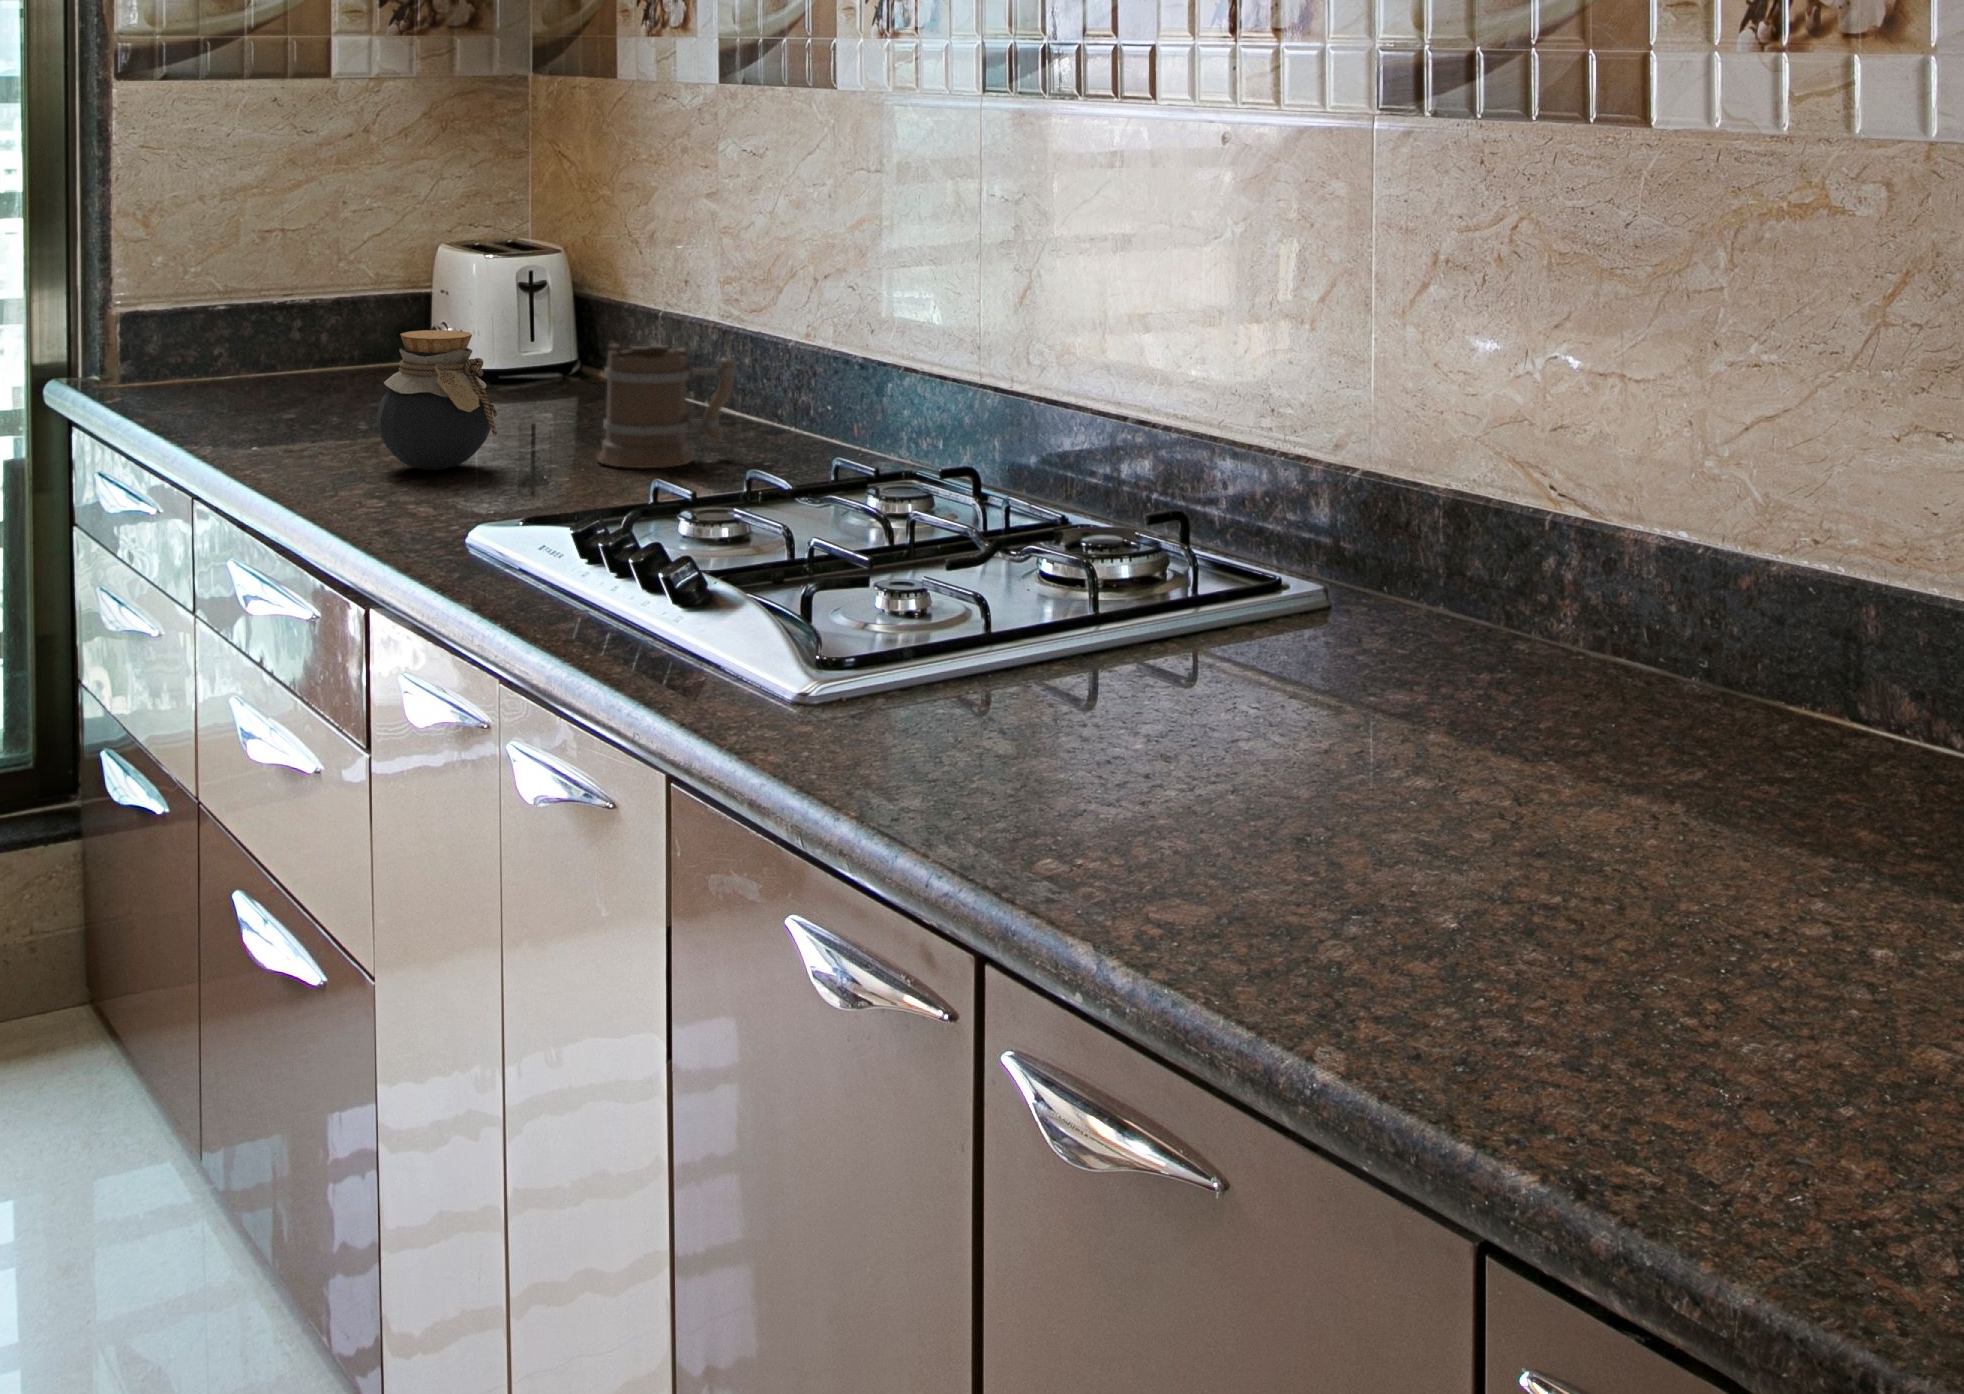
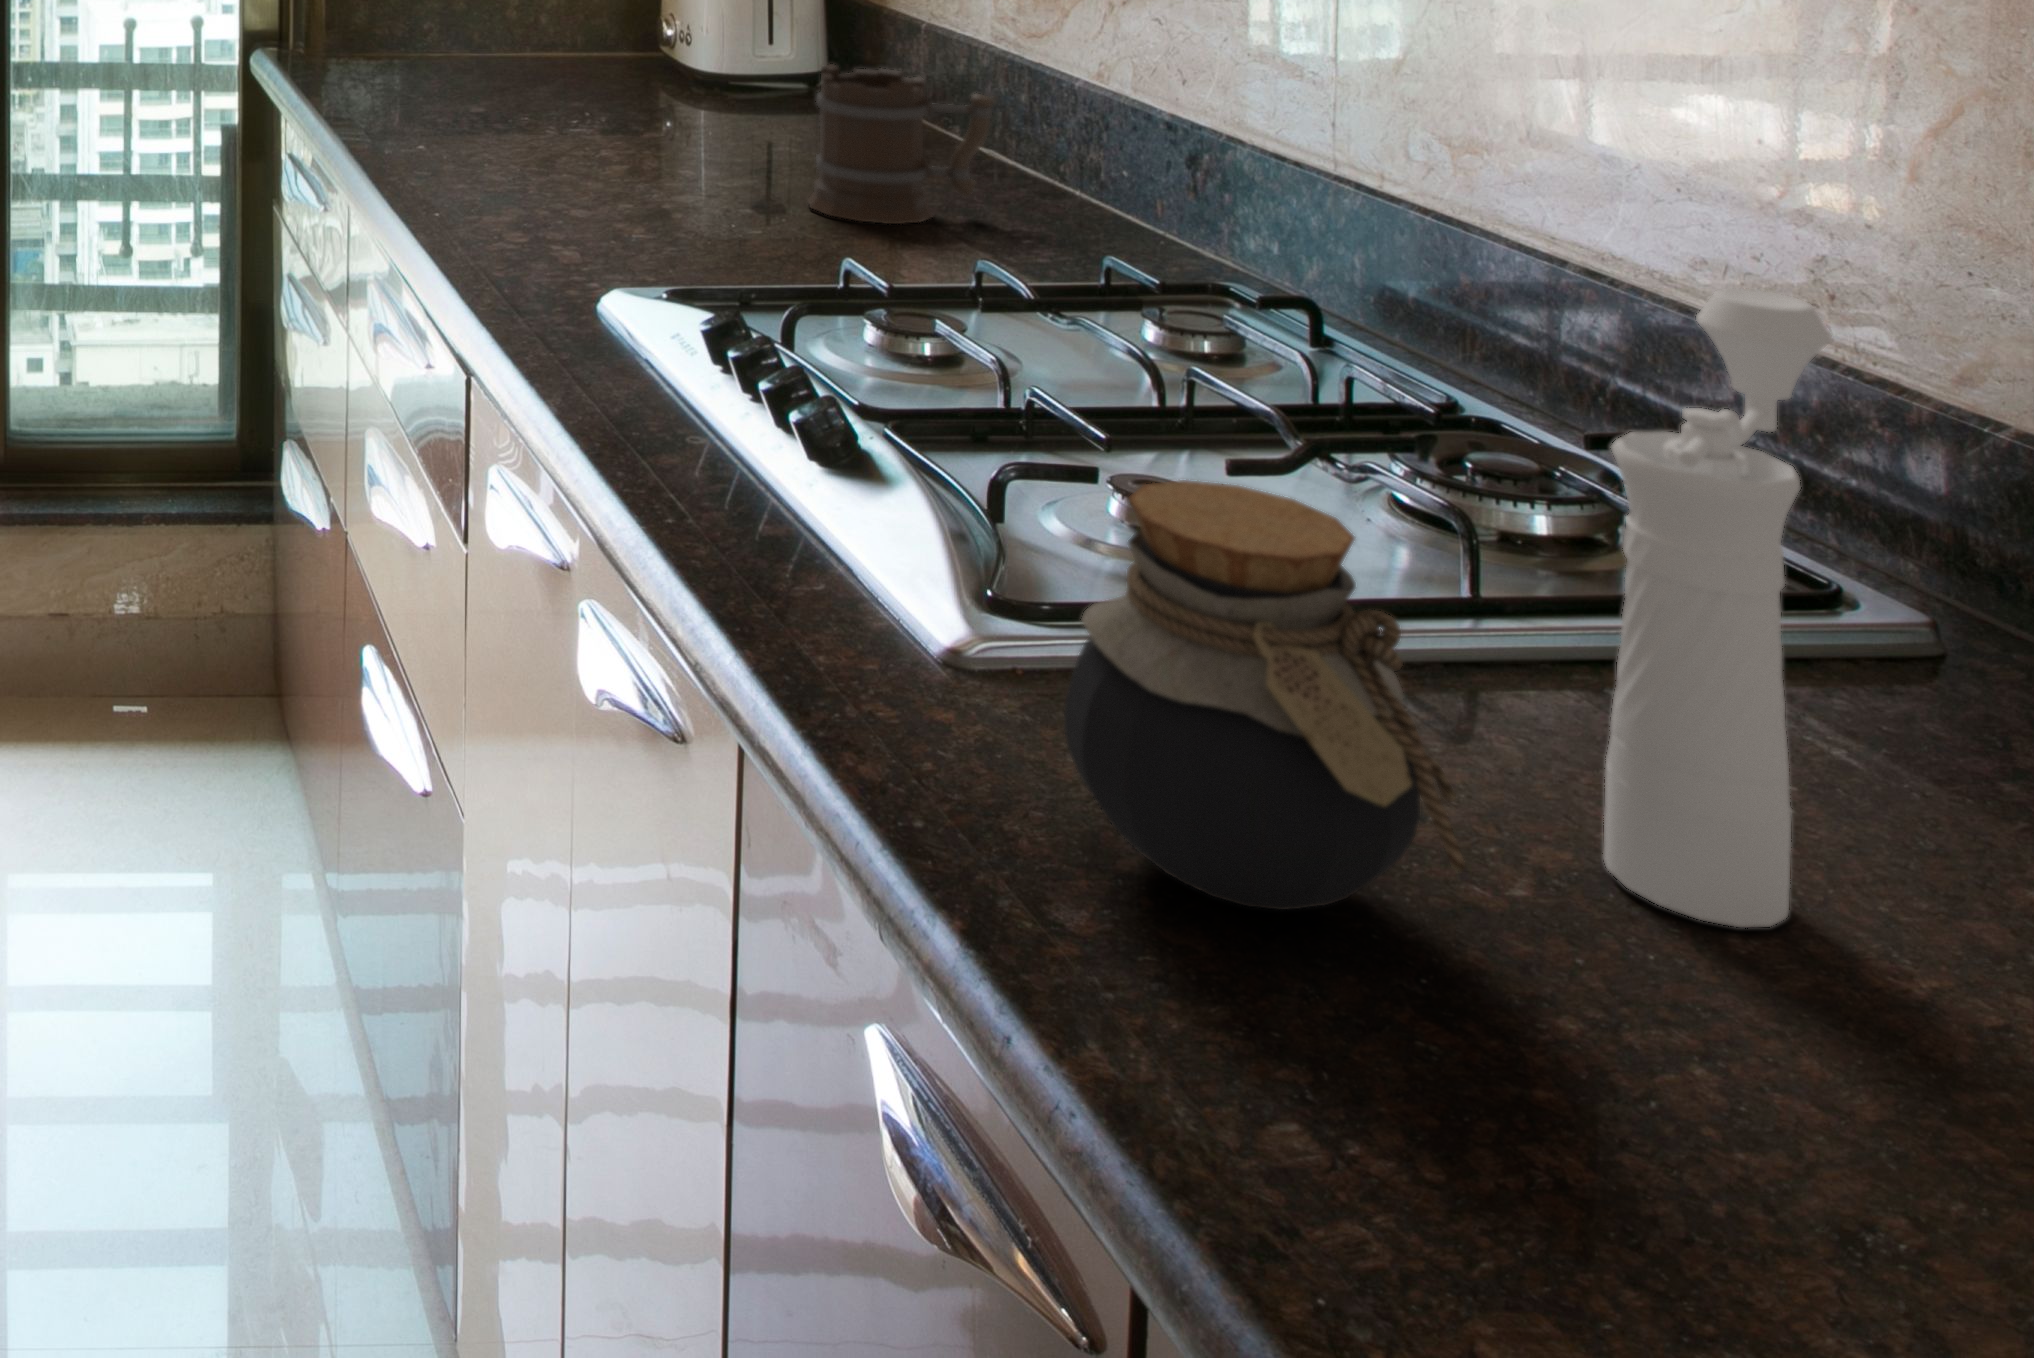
jar: present [377,330,498,470] -> present [1064,480,1465,910]
pepper mill: none [1191,384,1289,745] -> present [1604,288,1831,928]

